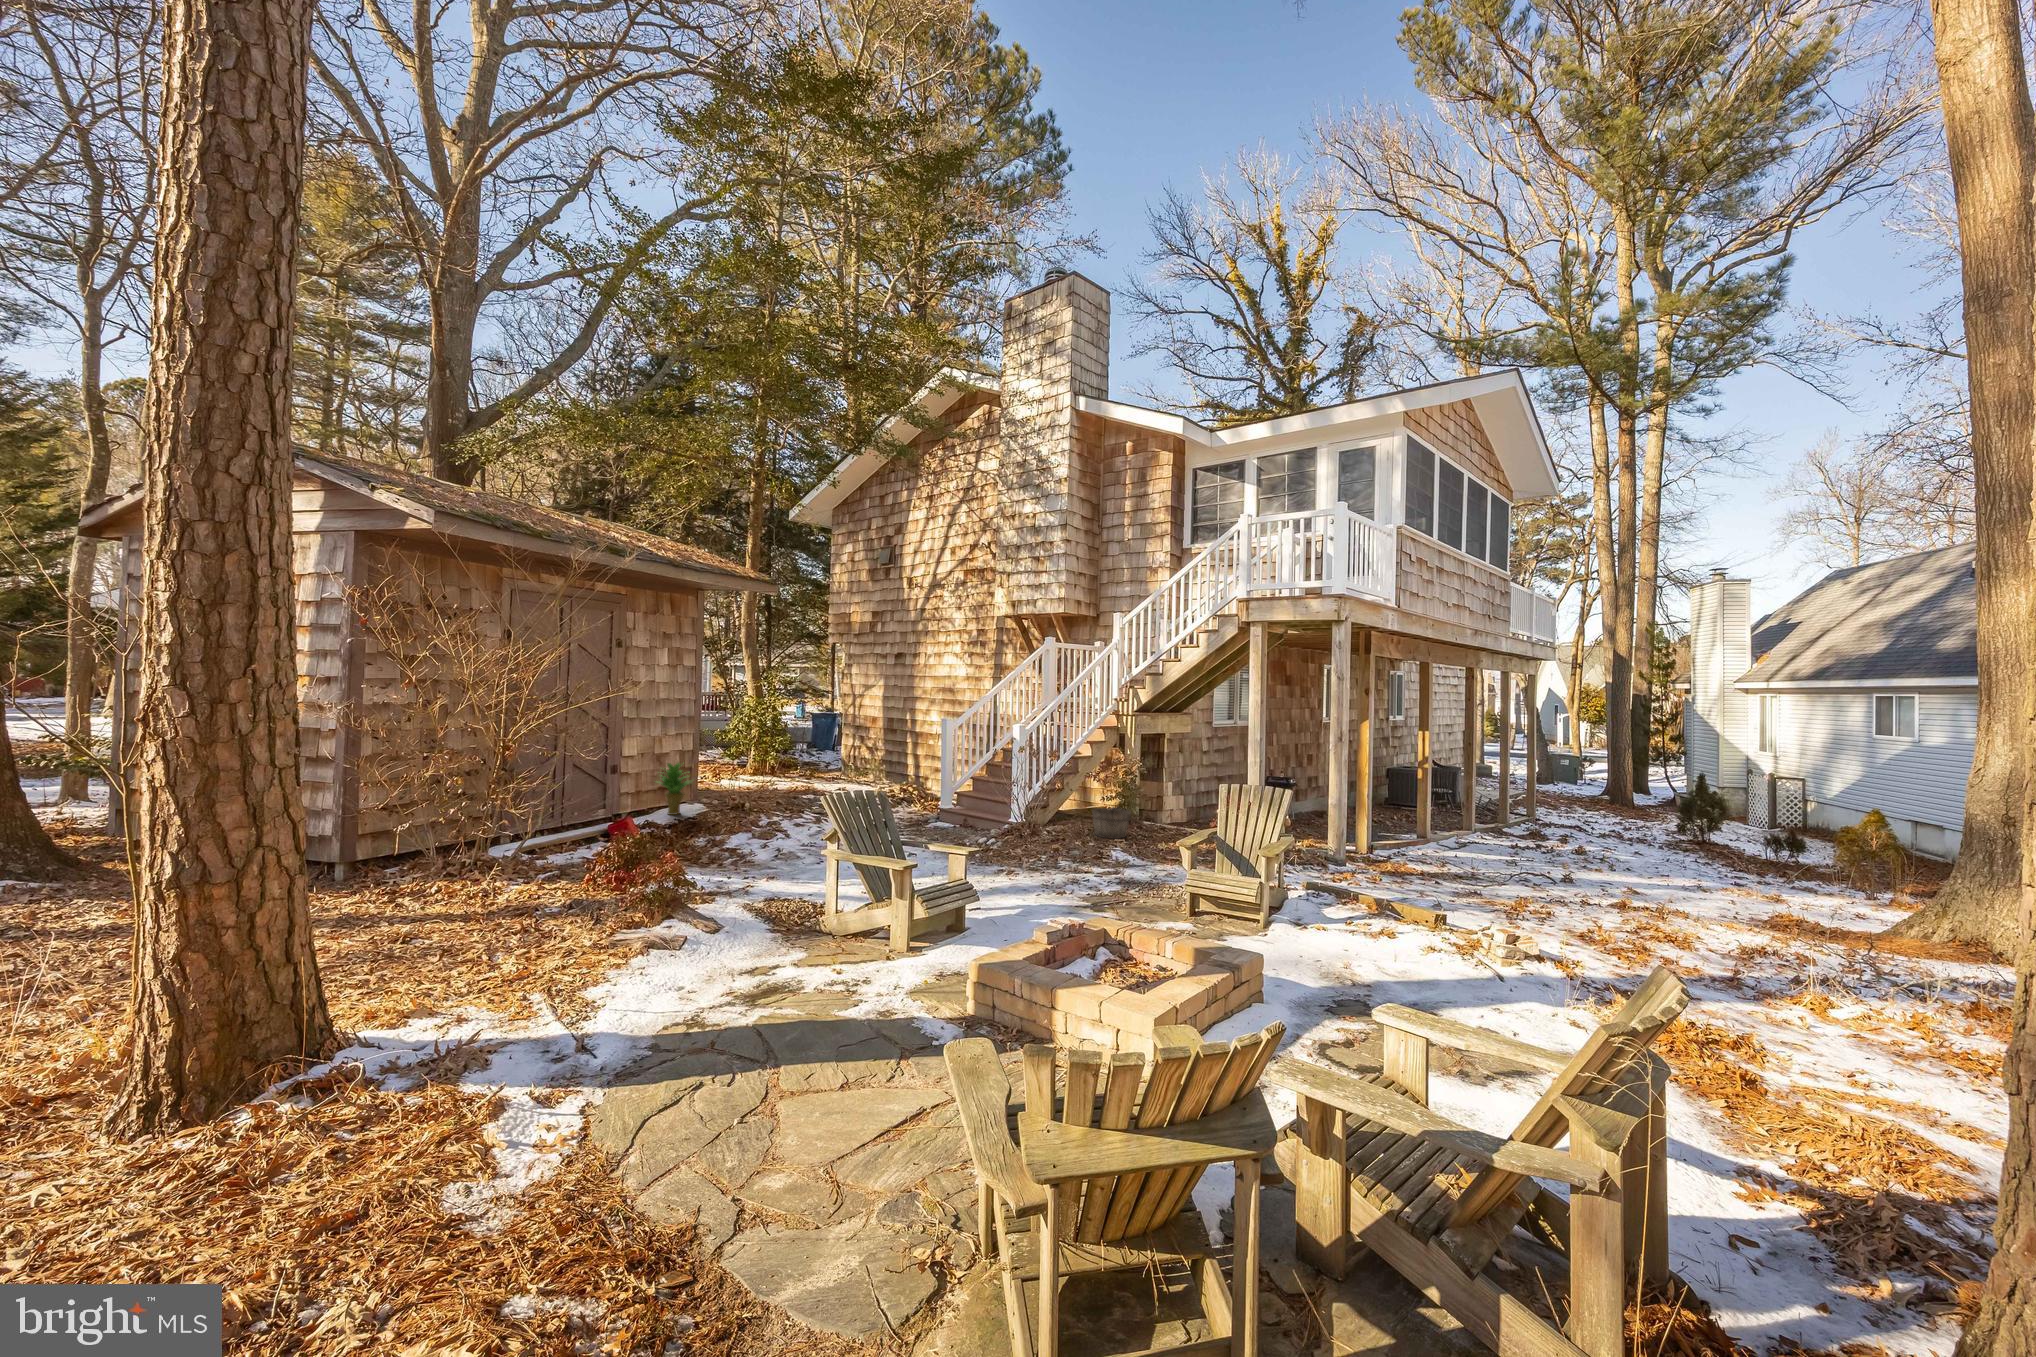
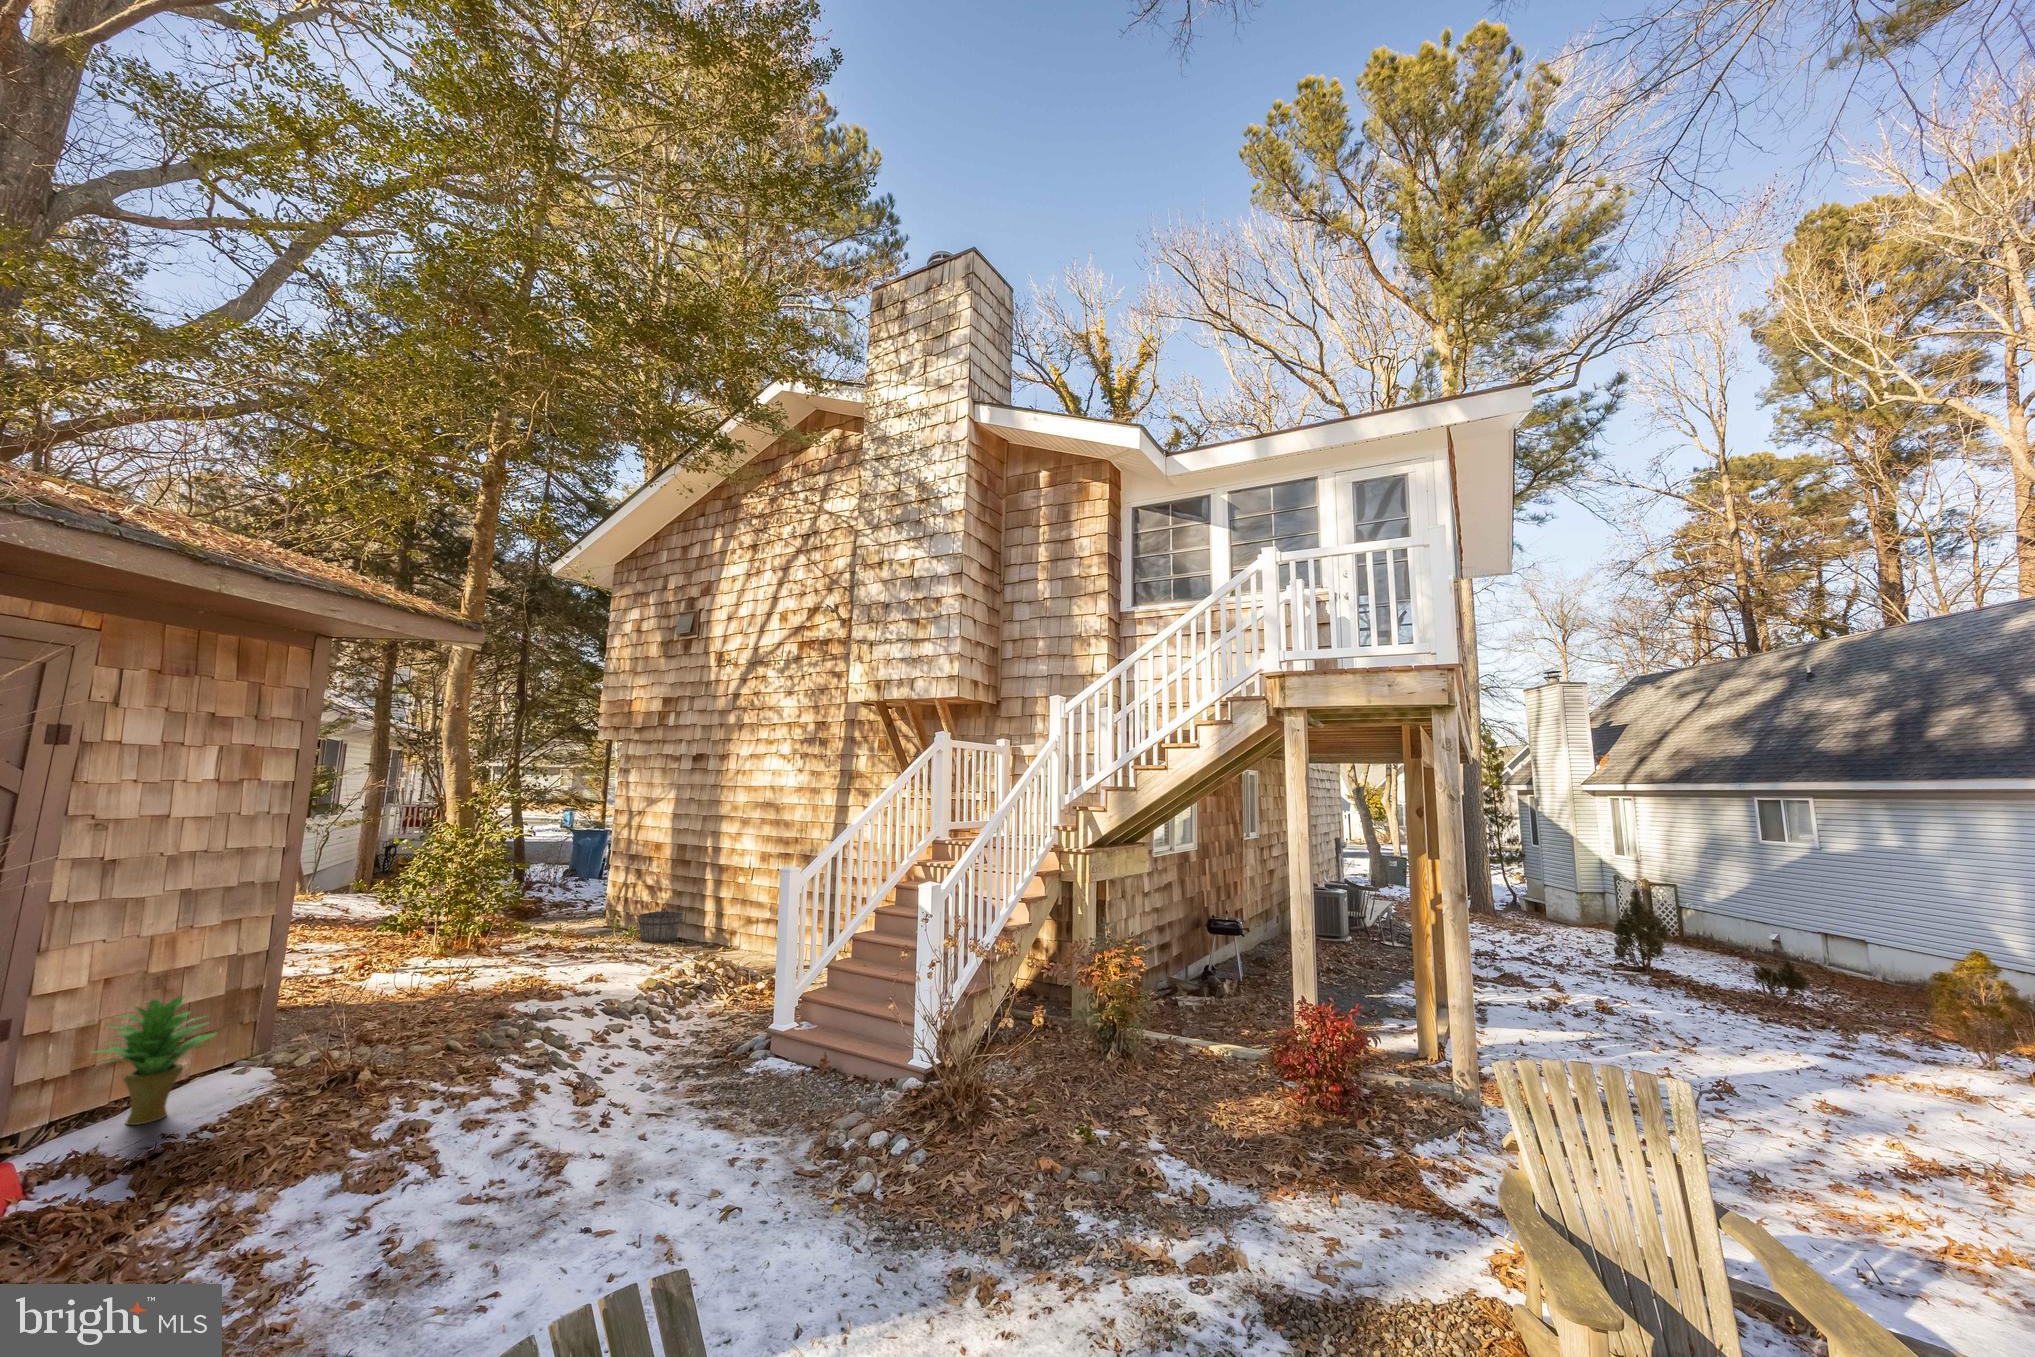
wooden bucket: present [1092,803,1131,839] -> present [638,905,683,943]

